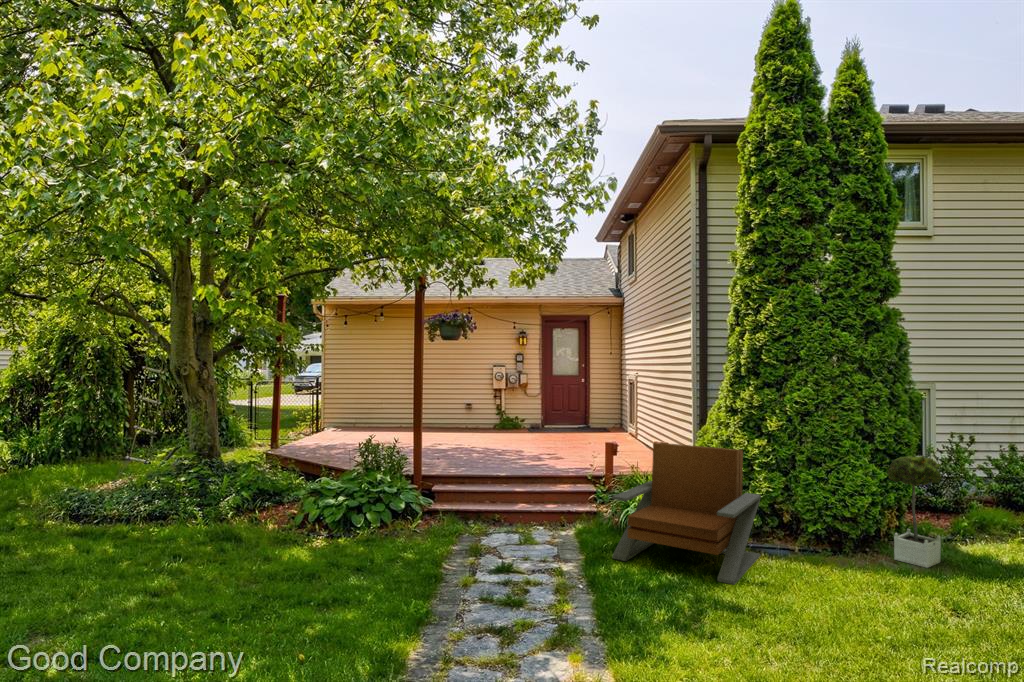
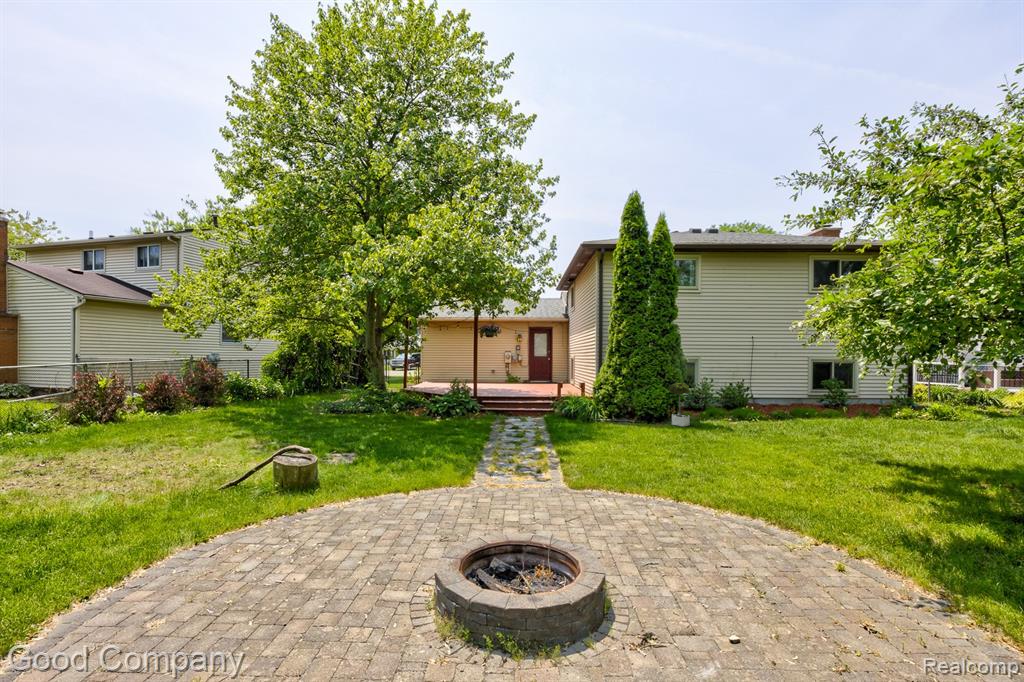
lounge chair: present [612,443,761,585] -> none [559,379,619,431]

